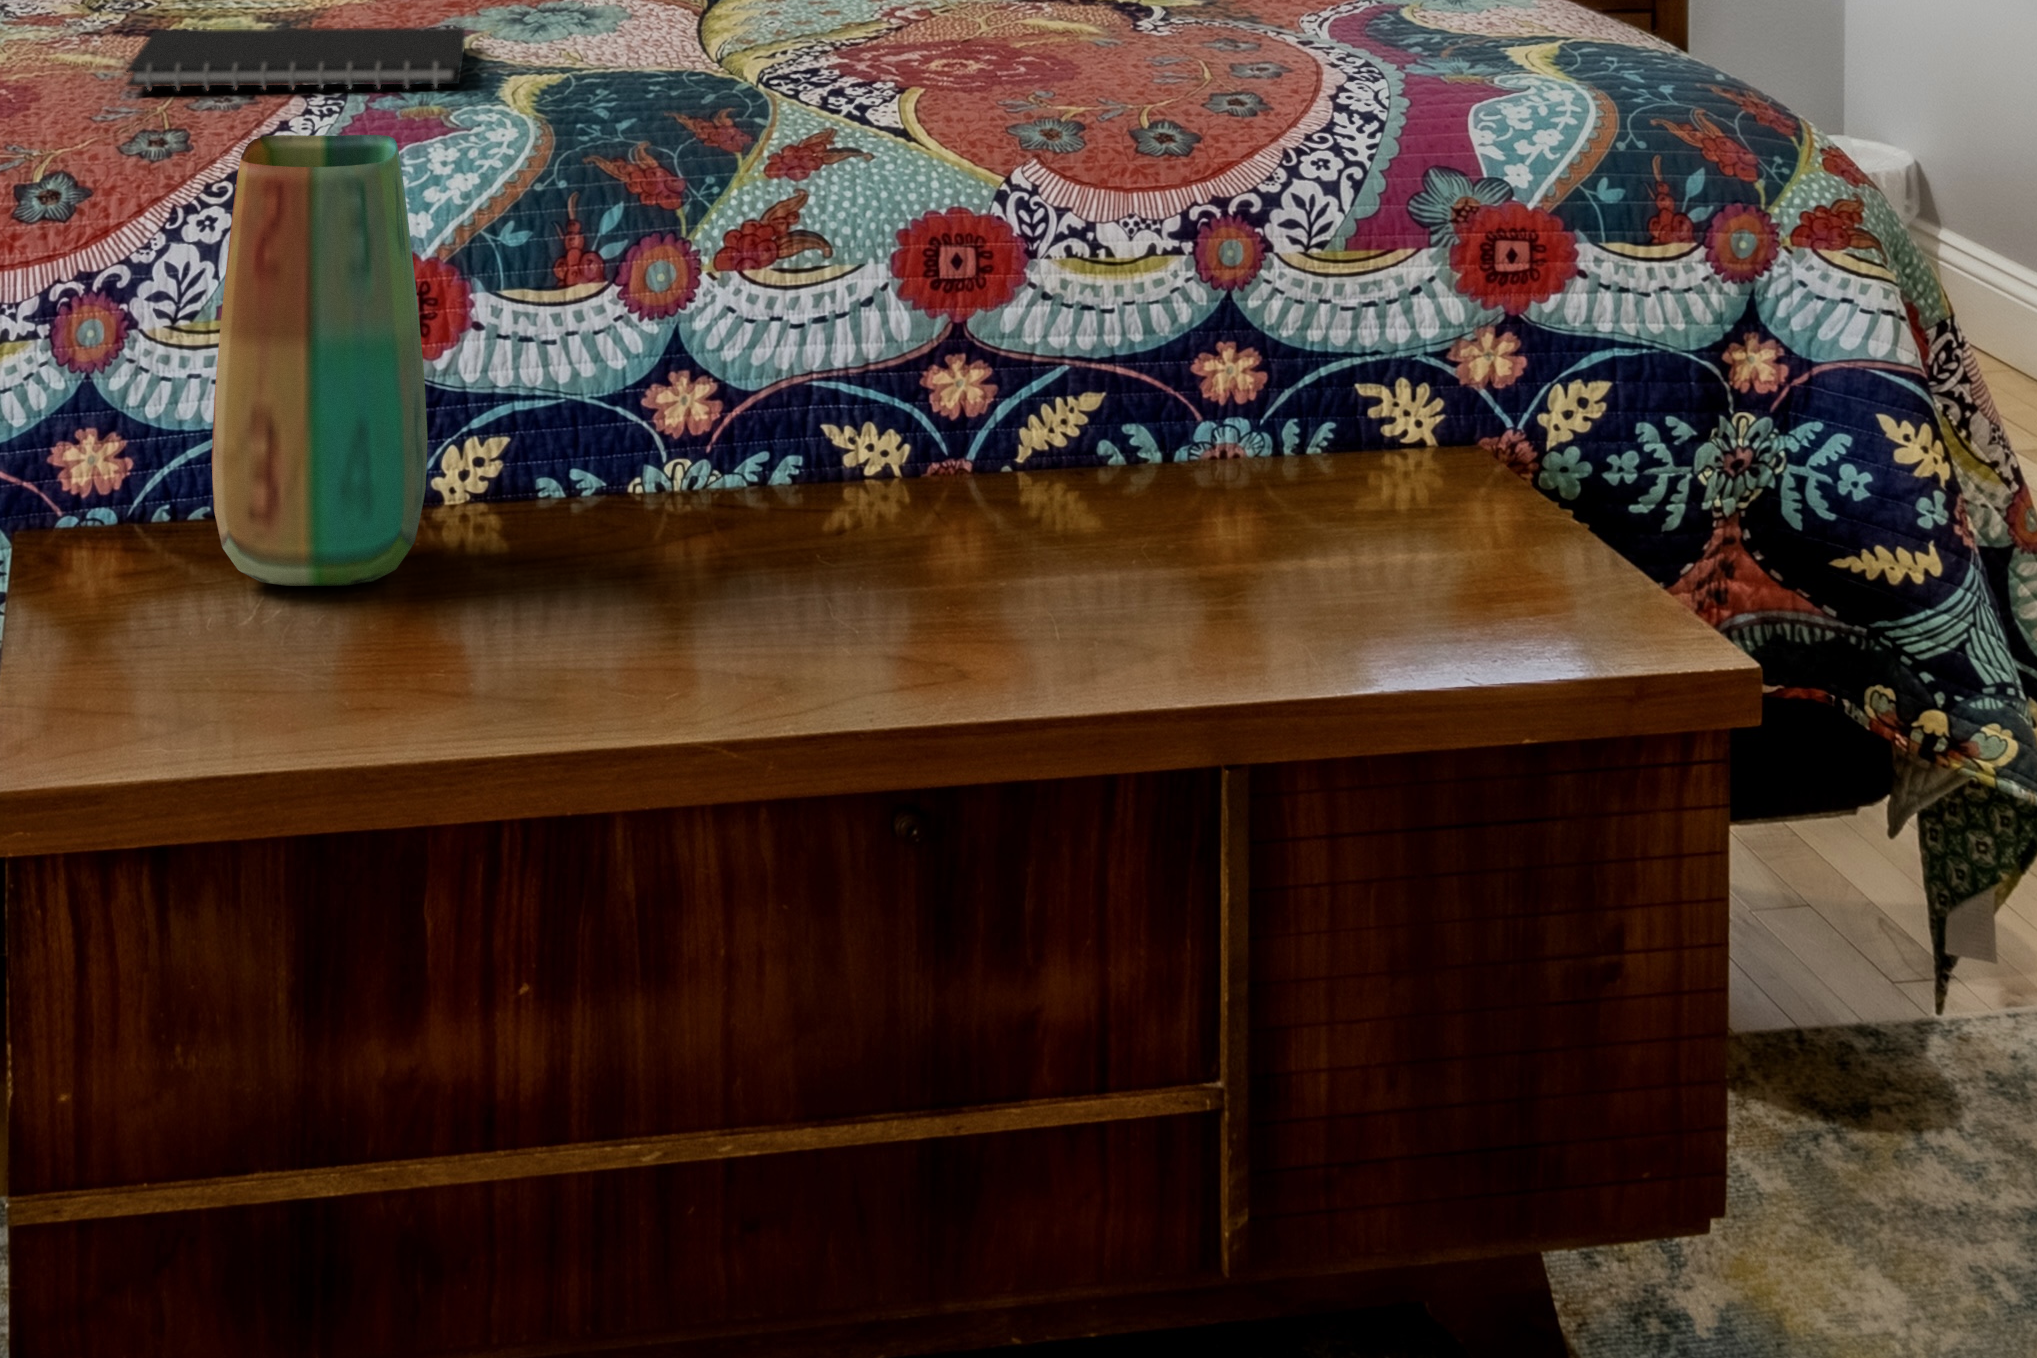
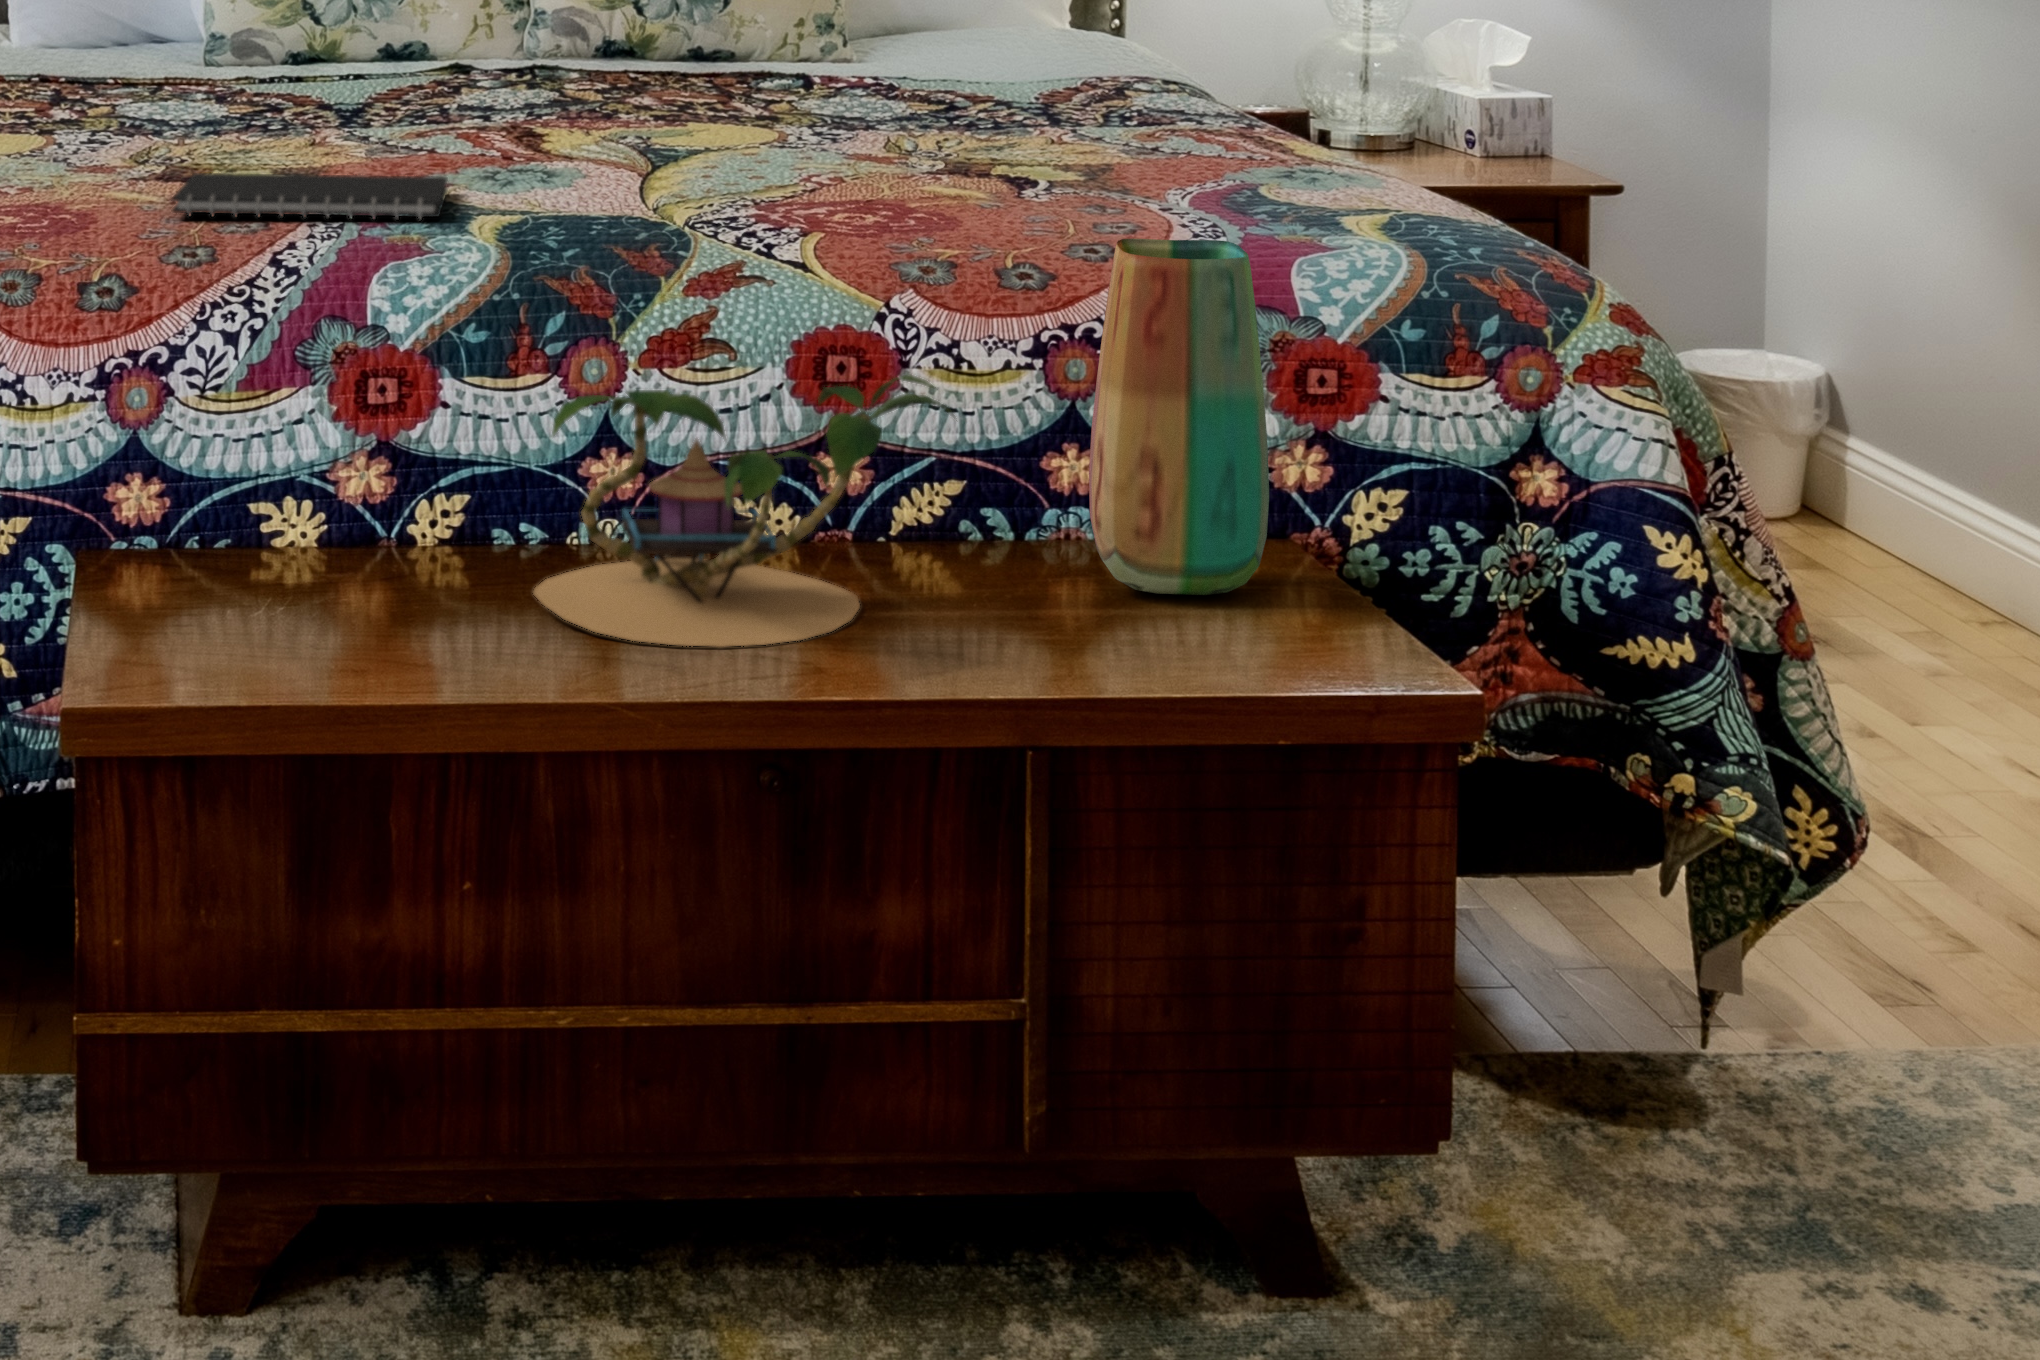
vase: present [212,135,427,586] -> present [1089,239,1269,595]
plant: none [592,285,1111,654] -> present [534,374,953,647]

